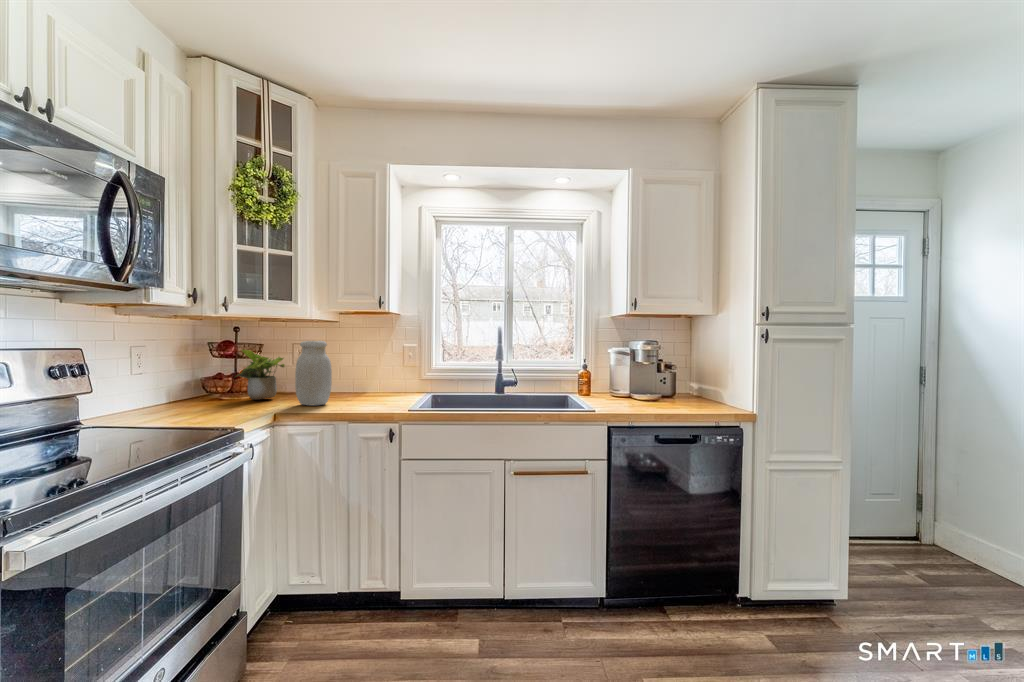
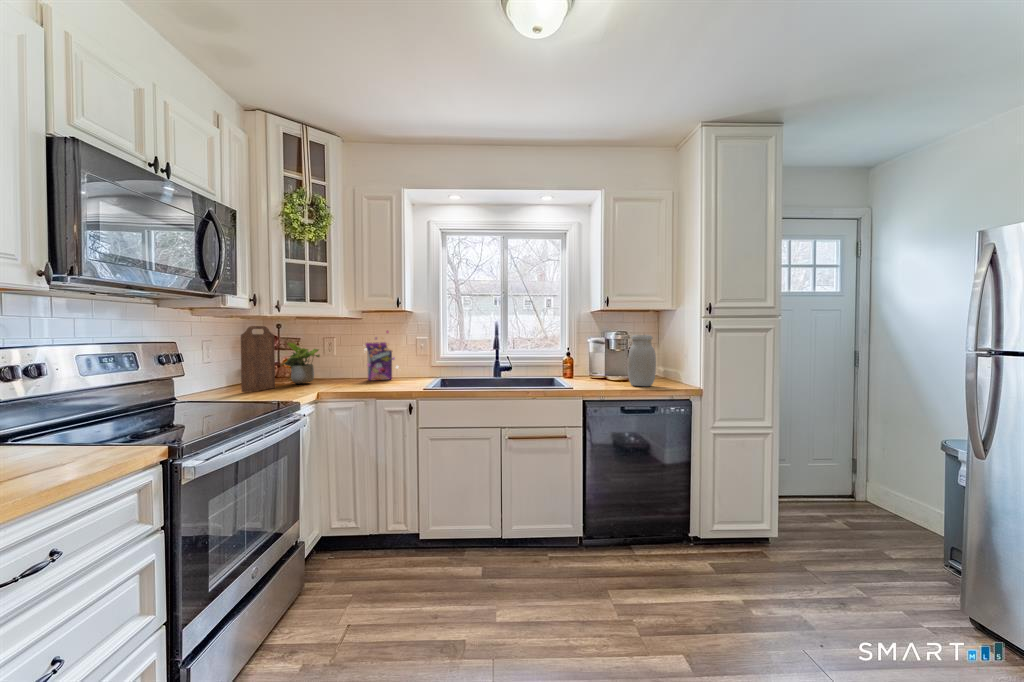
cutting board: none [177,328,224,412] -> present [241,326,275,392]
cereal box: none [335,336,384,396] -> present [366,331,398,380]
jar: present [295,341,332,405] -> present [627,335,656,386]

